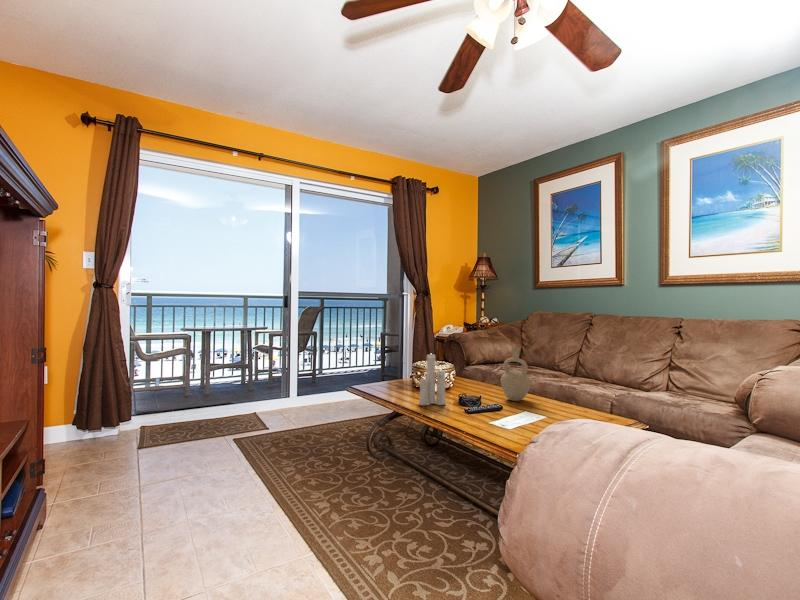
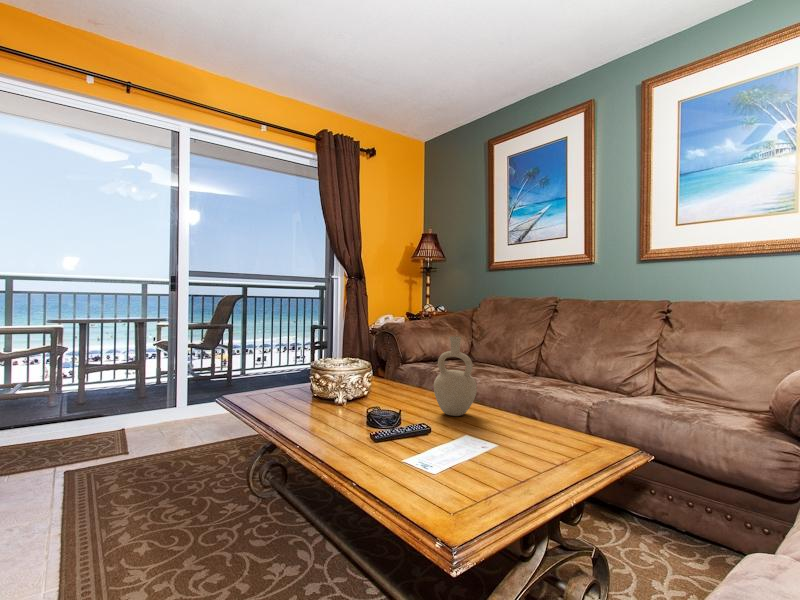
candle: present [419,354,446,405] -> none [301,332,346,428]

